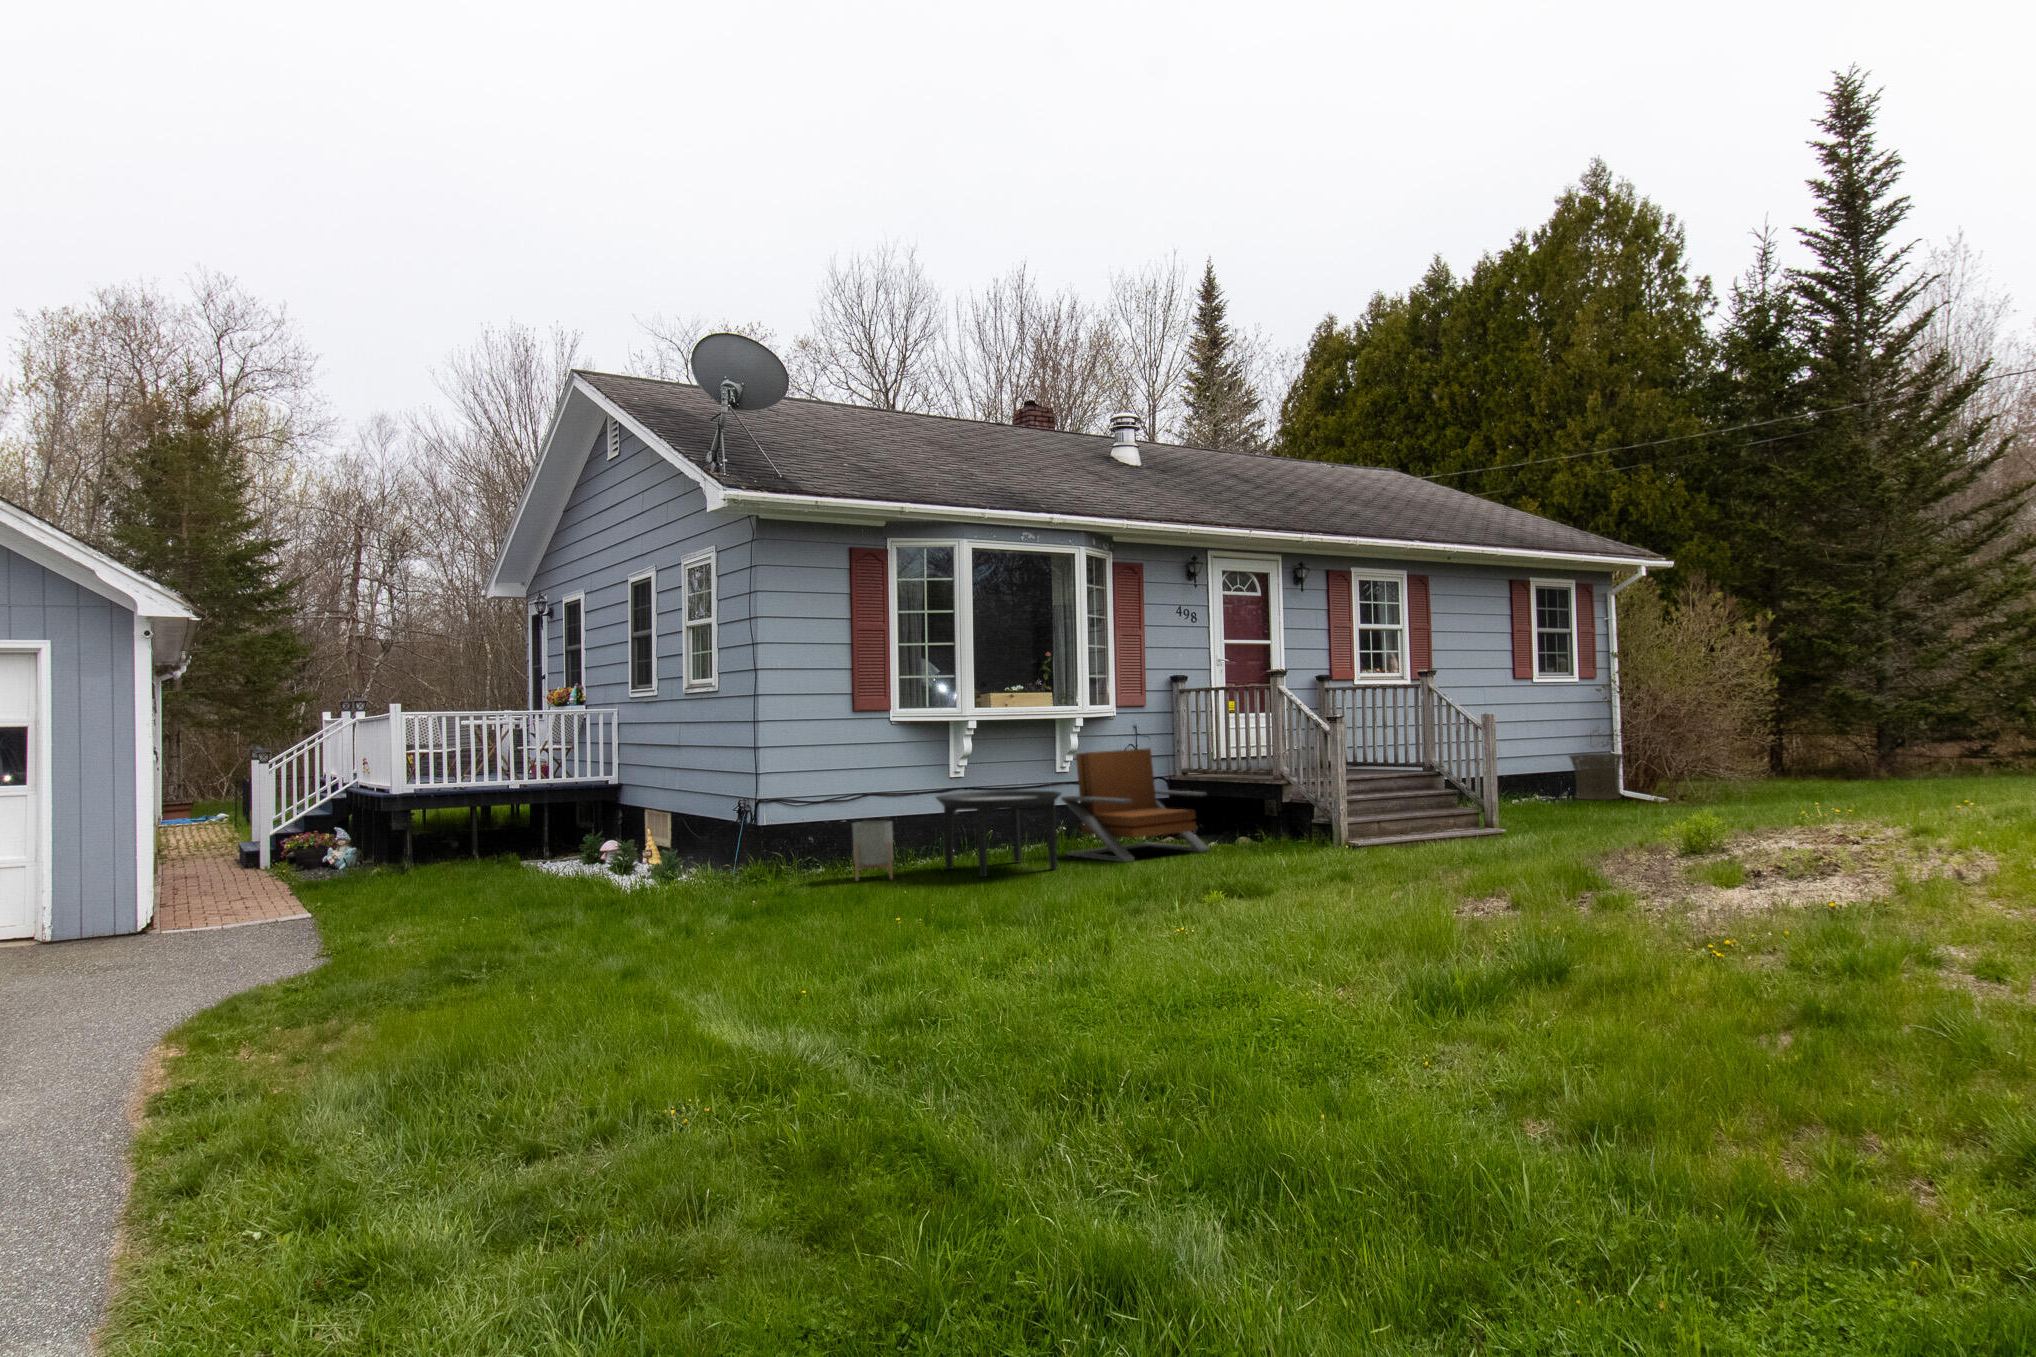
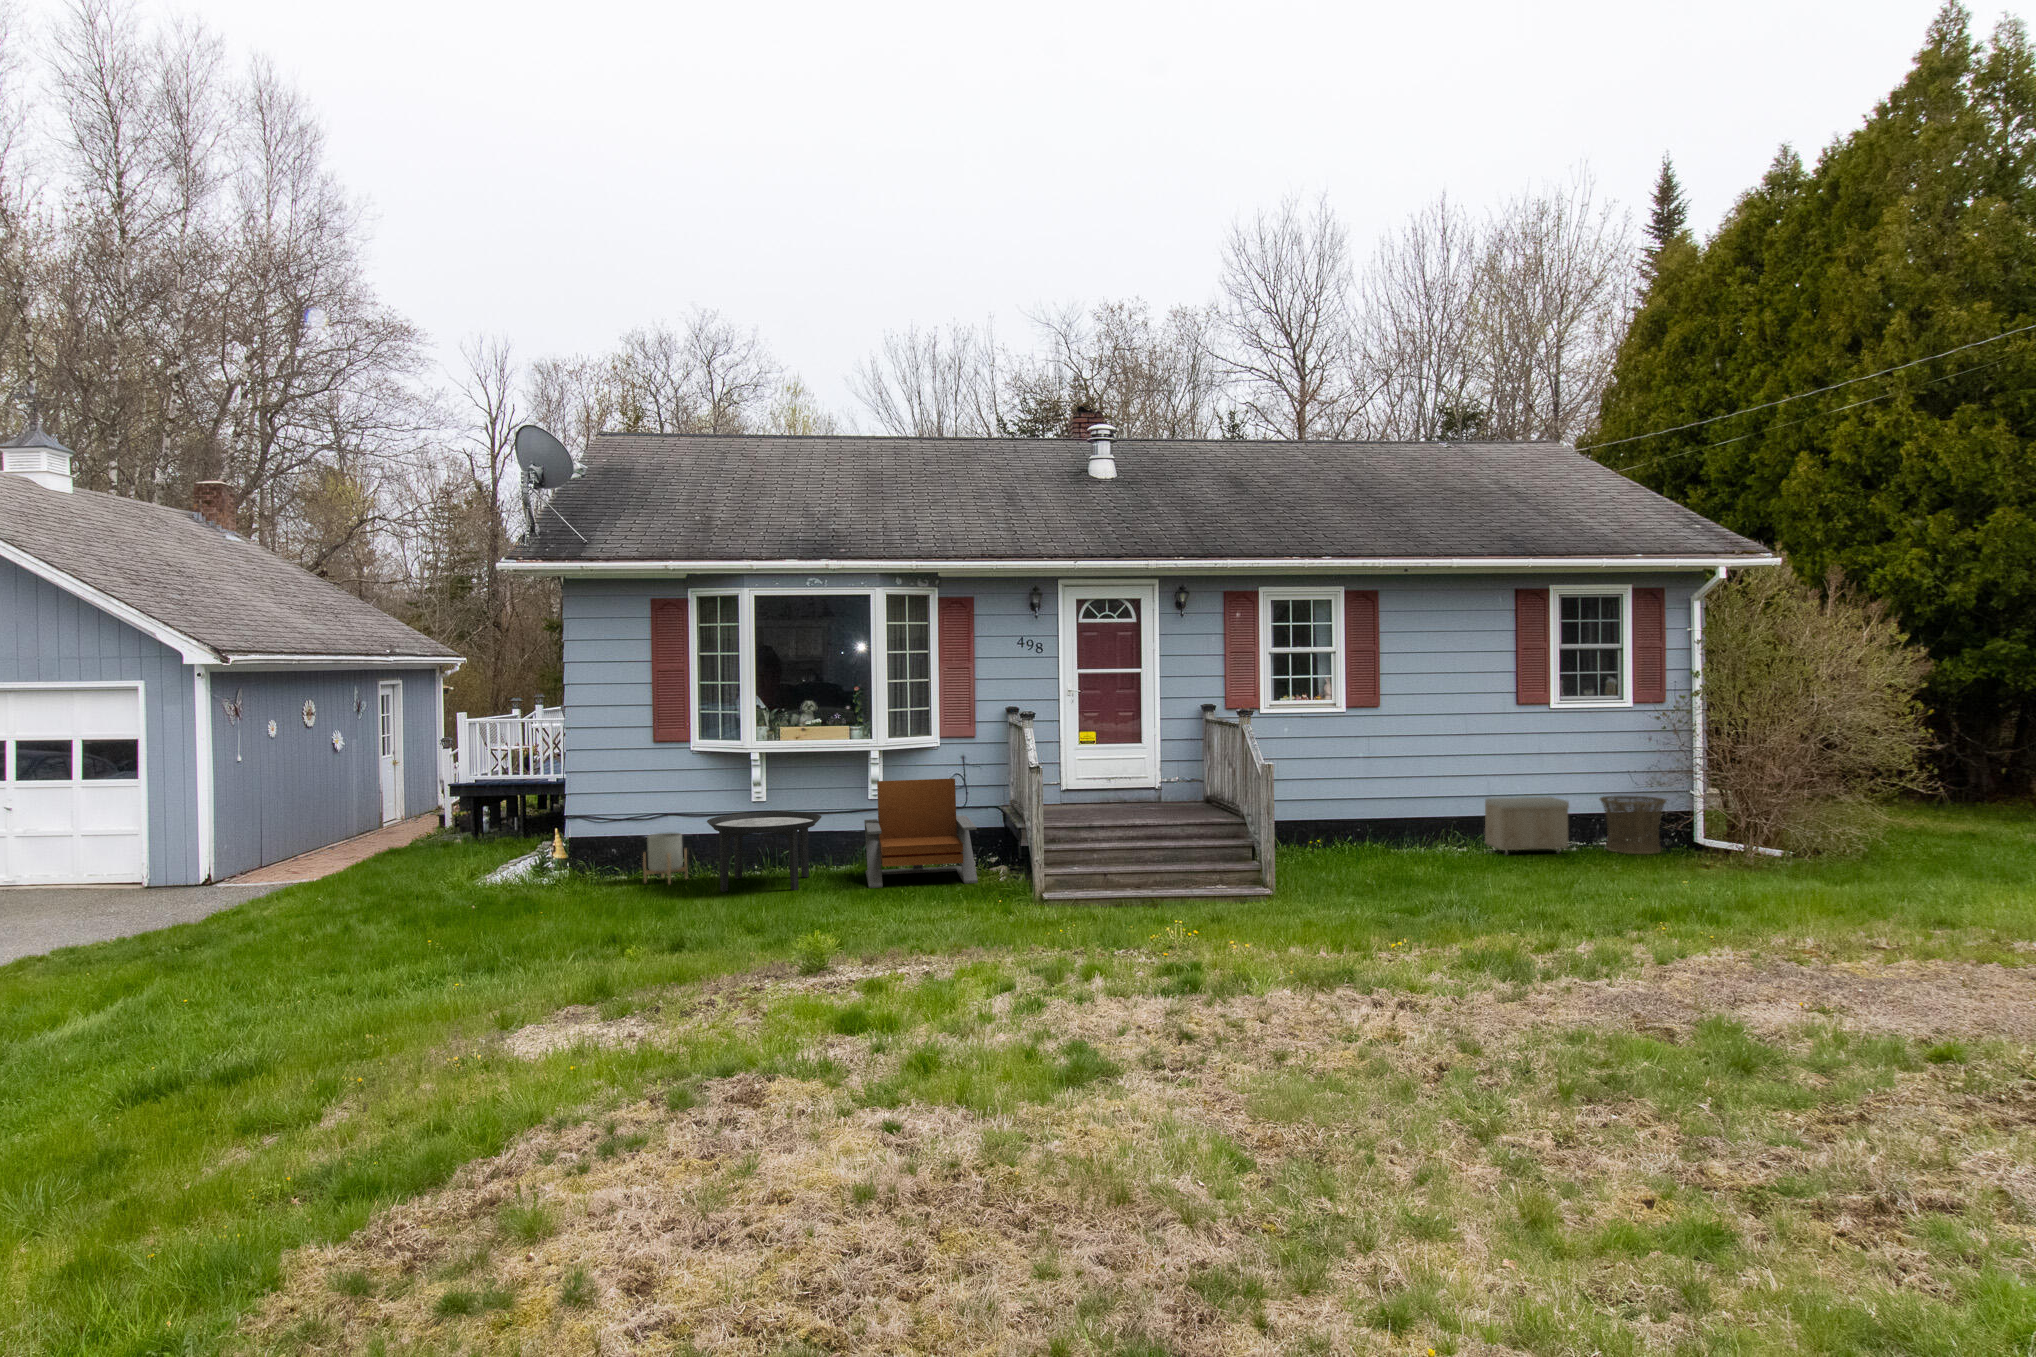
storage bench: none [1500,757,1568,806] -> present [1485,797,1569,854]

